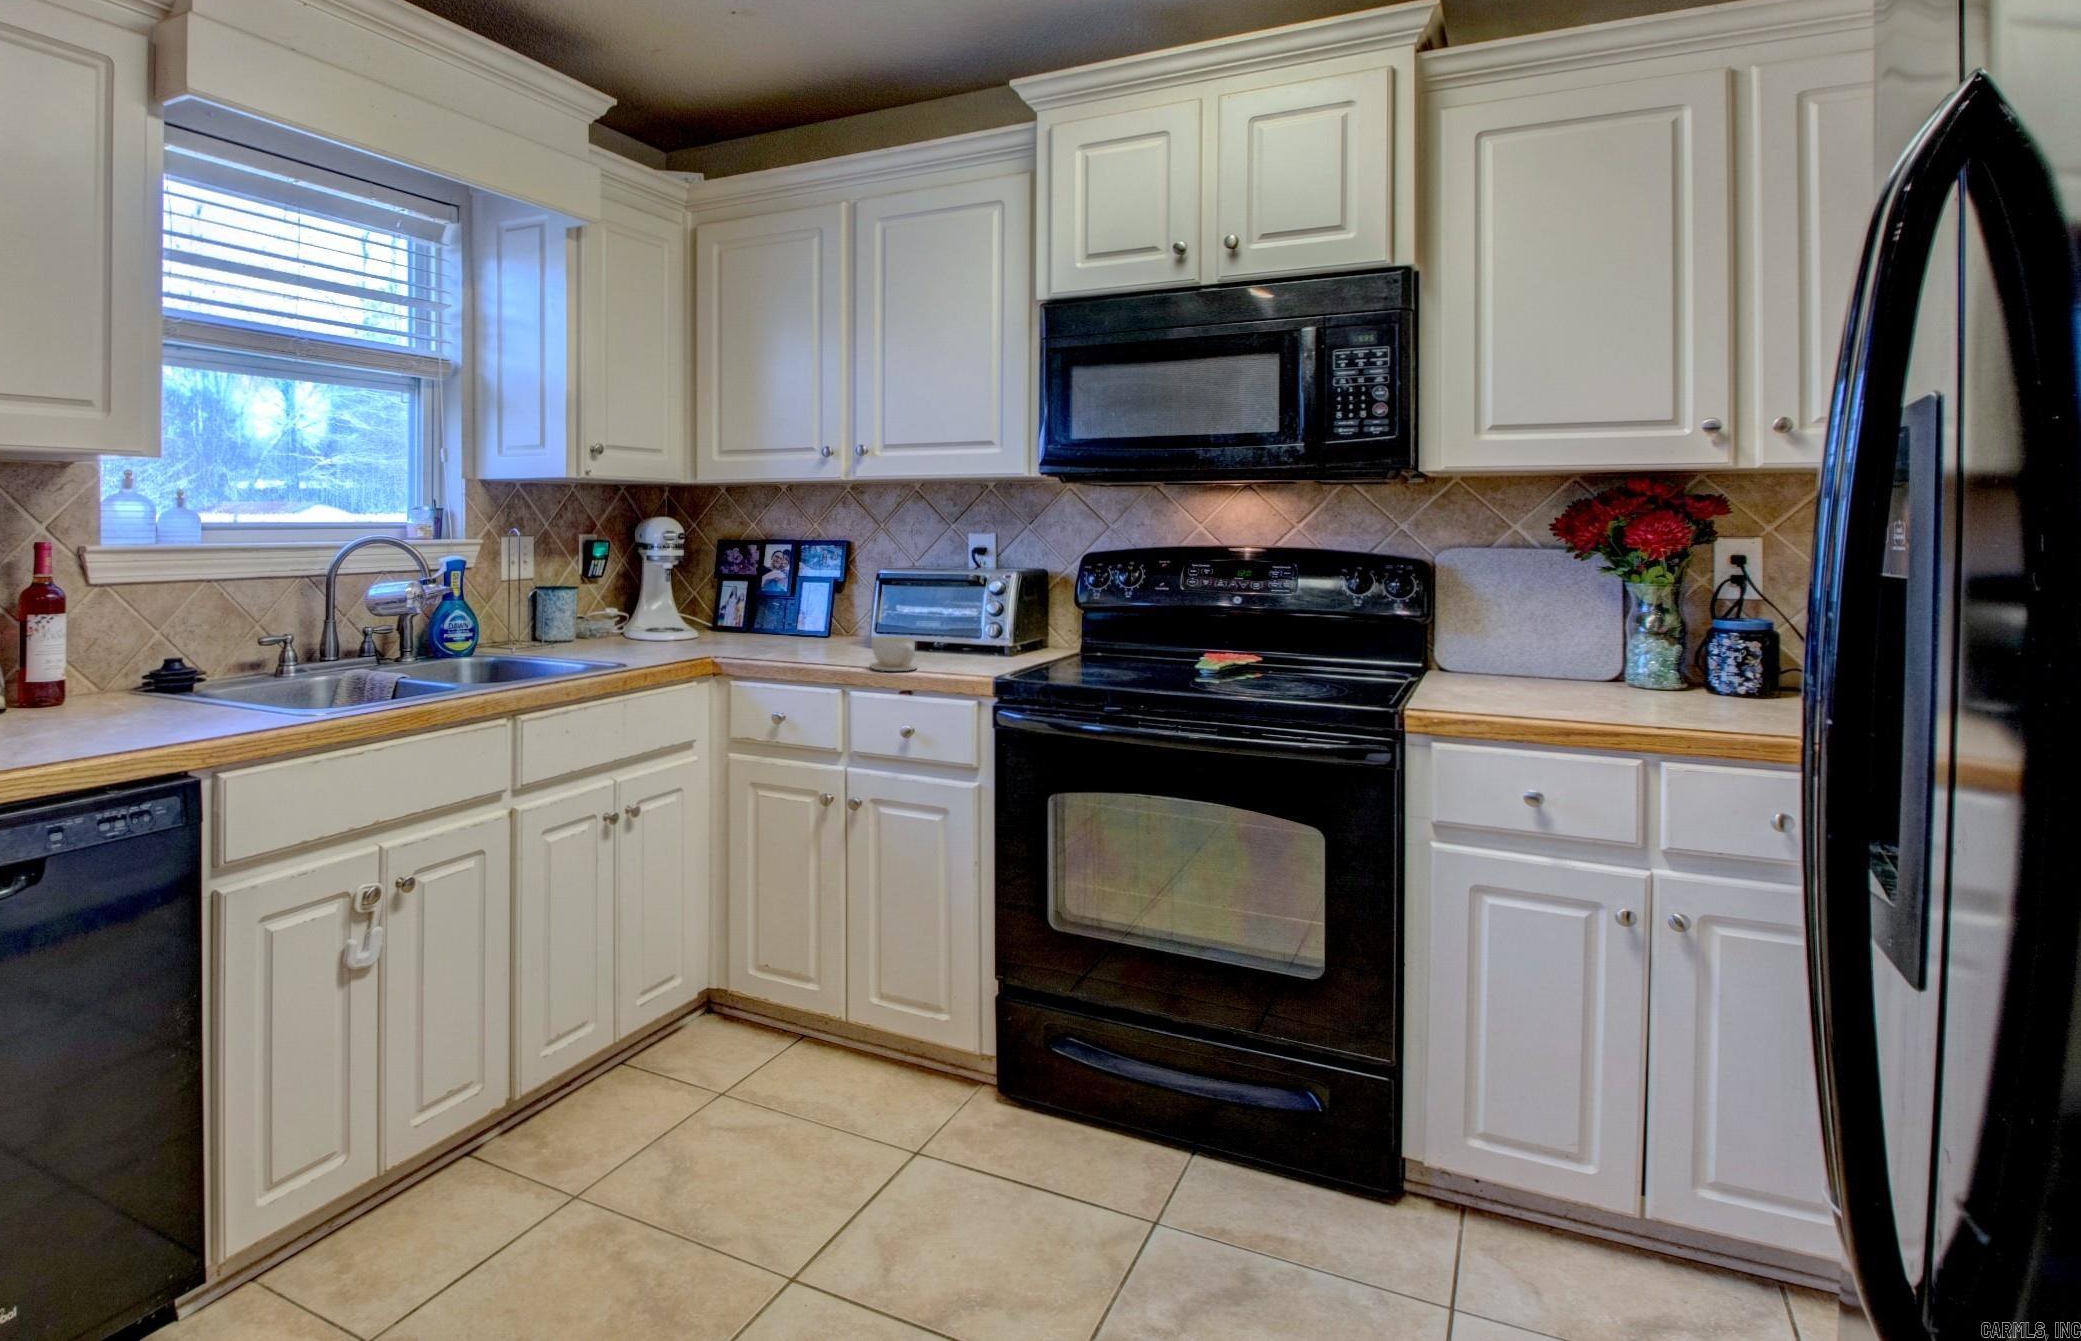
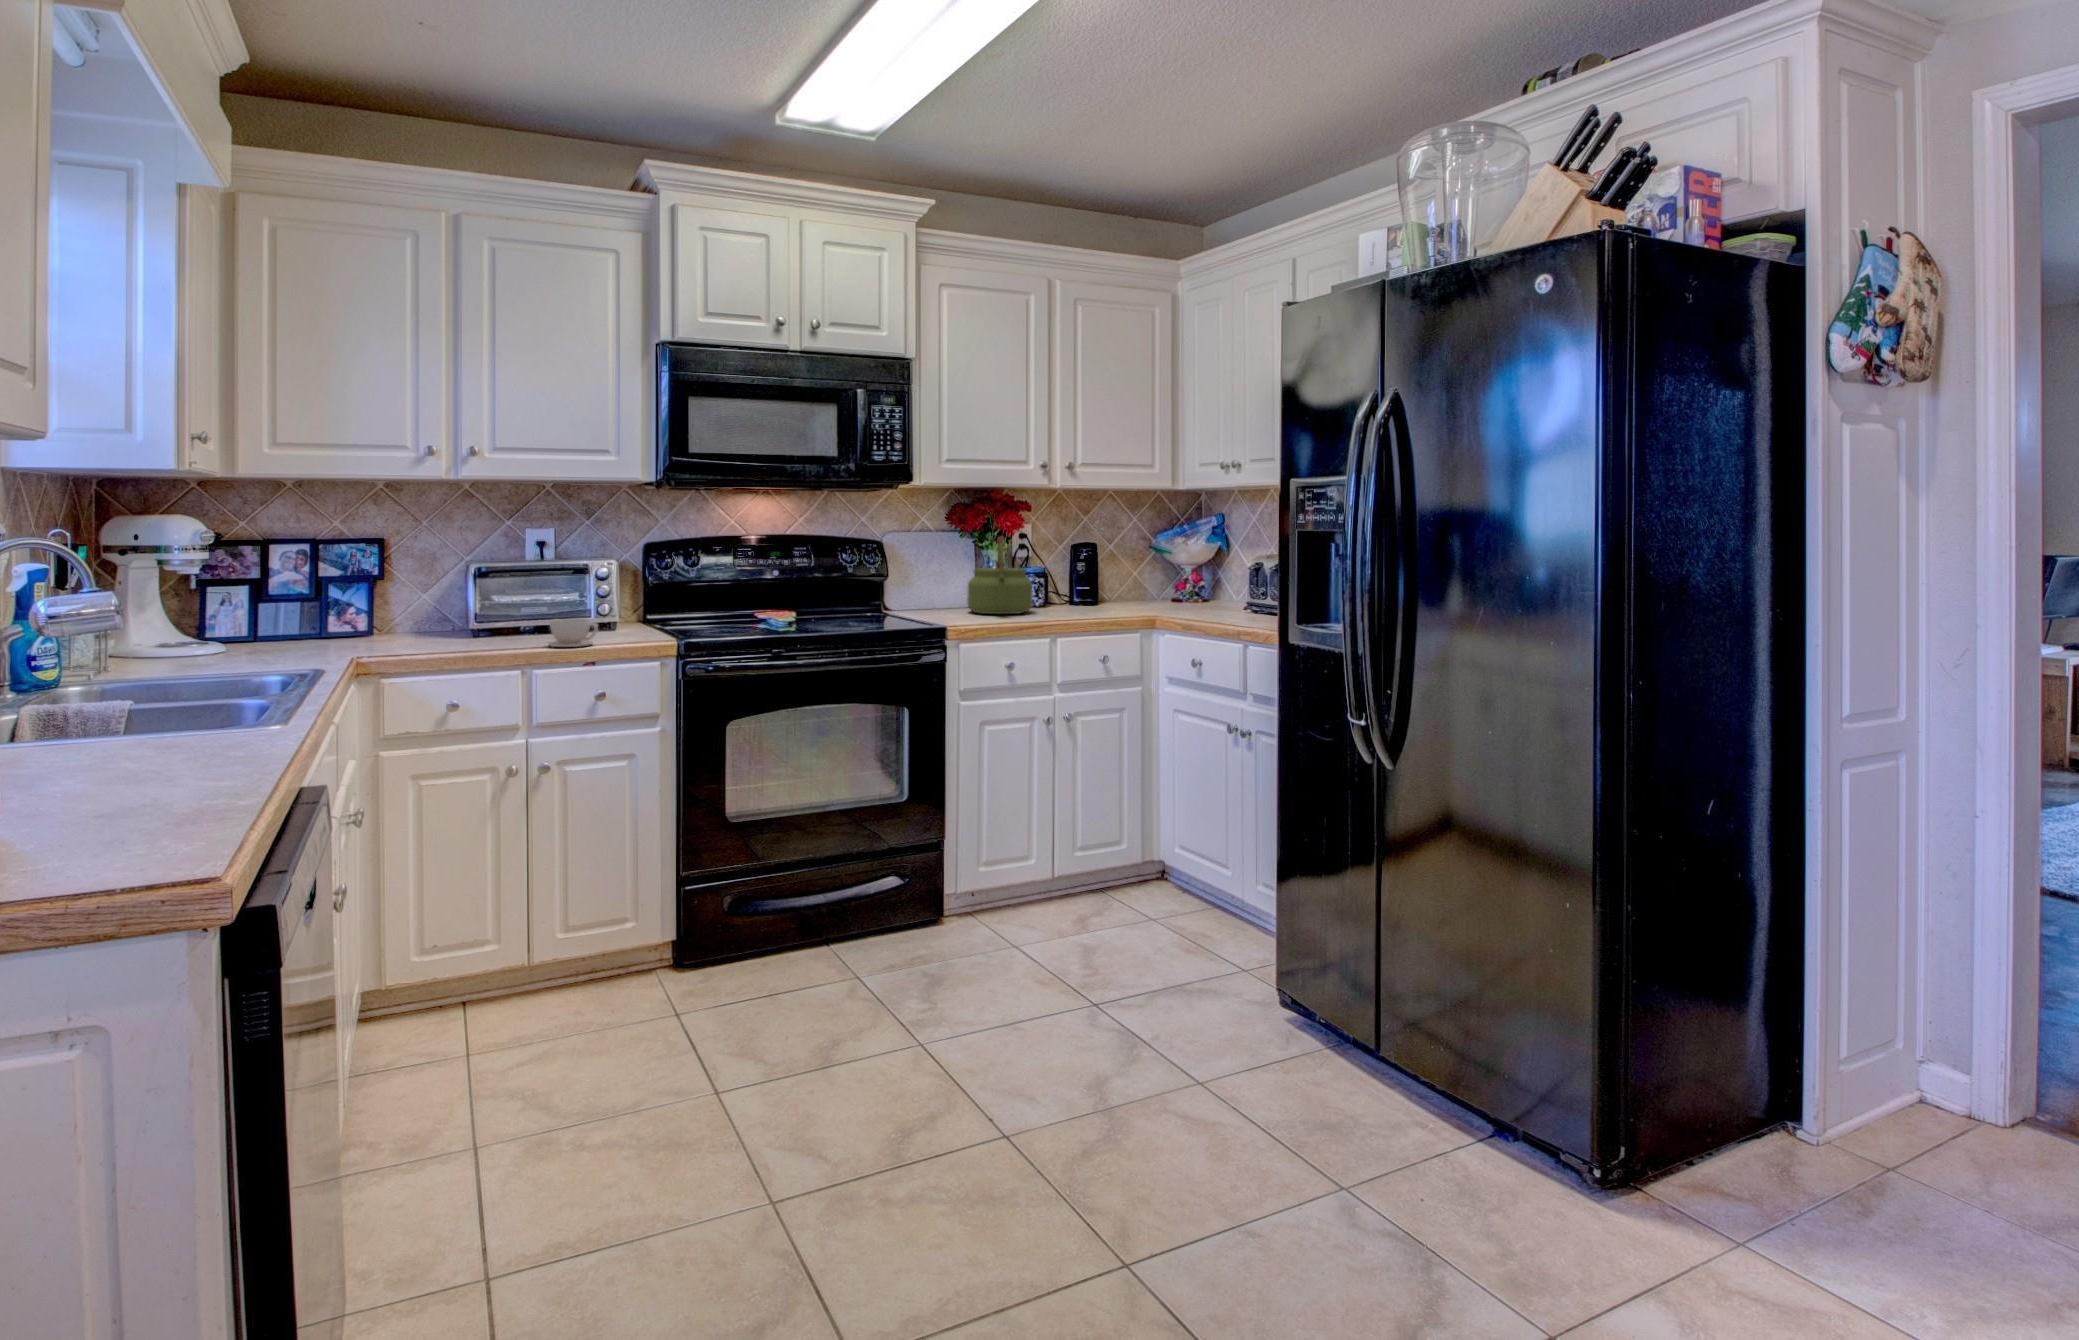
kettle: none [1537,562,1675,703] -> present [967,537,1033,614]

